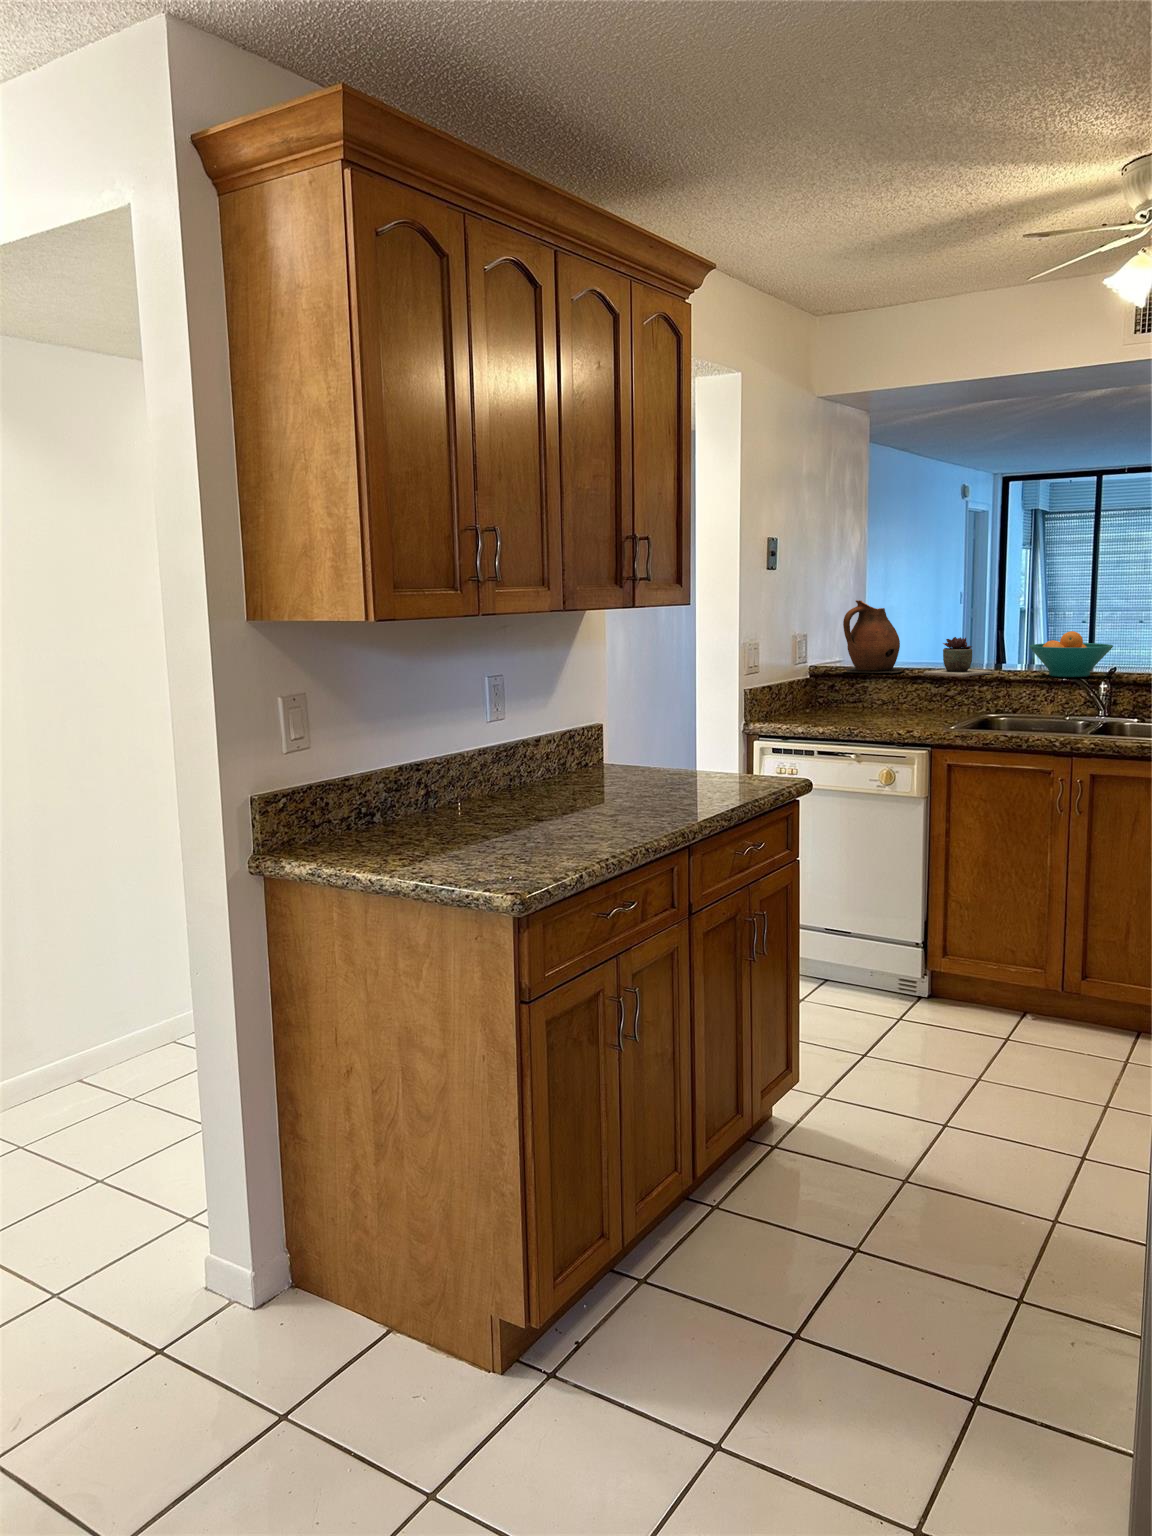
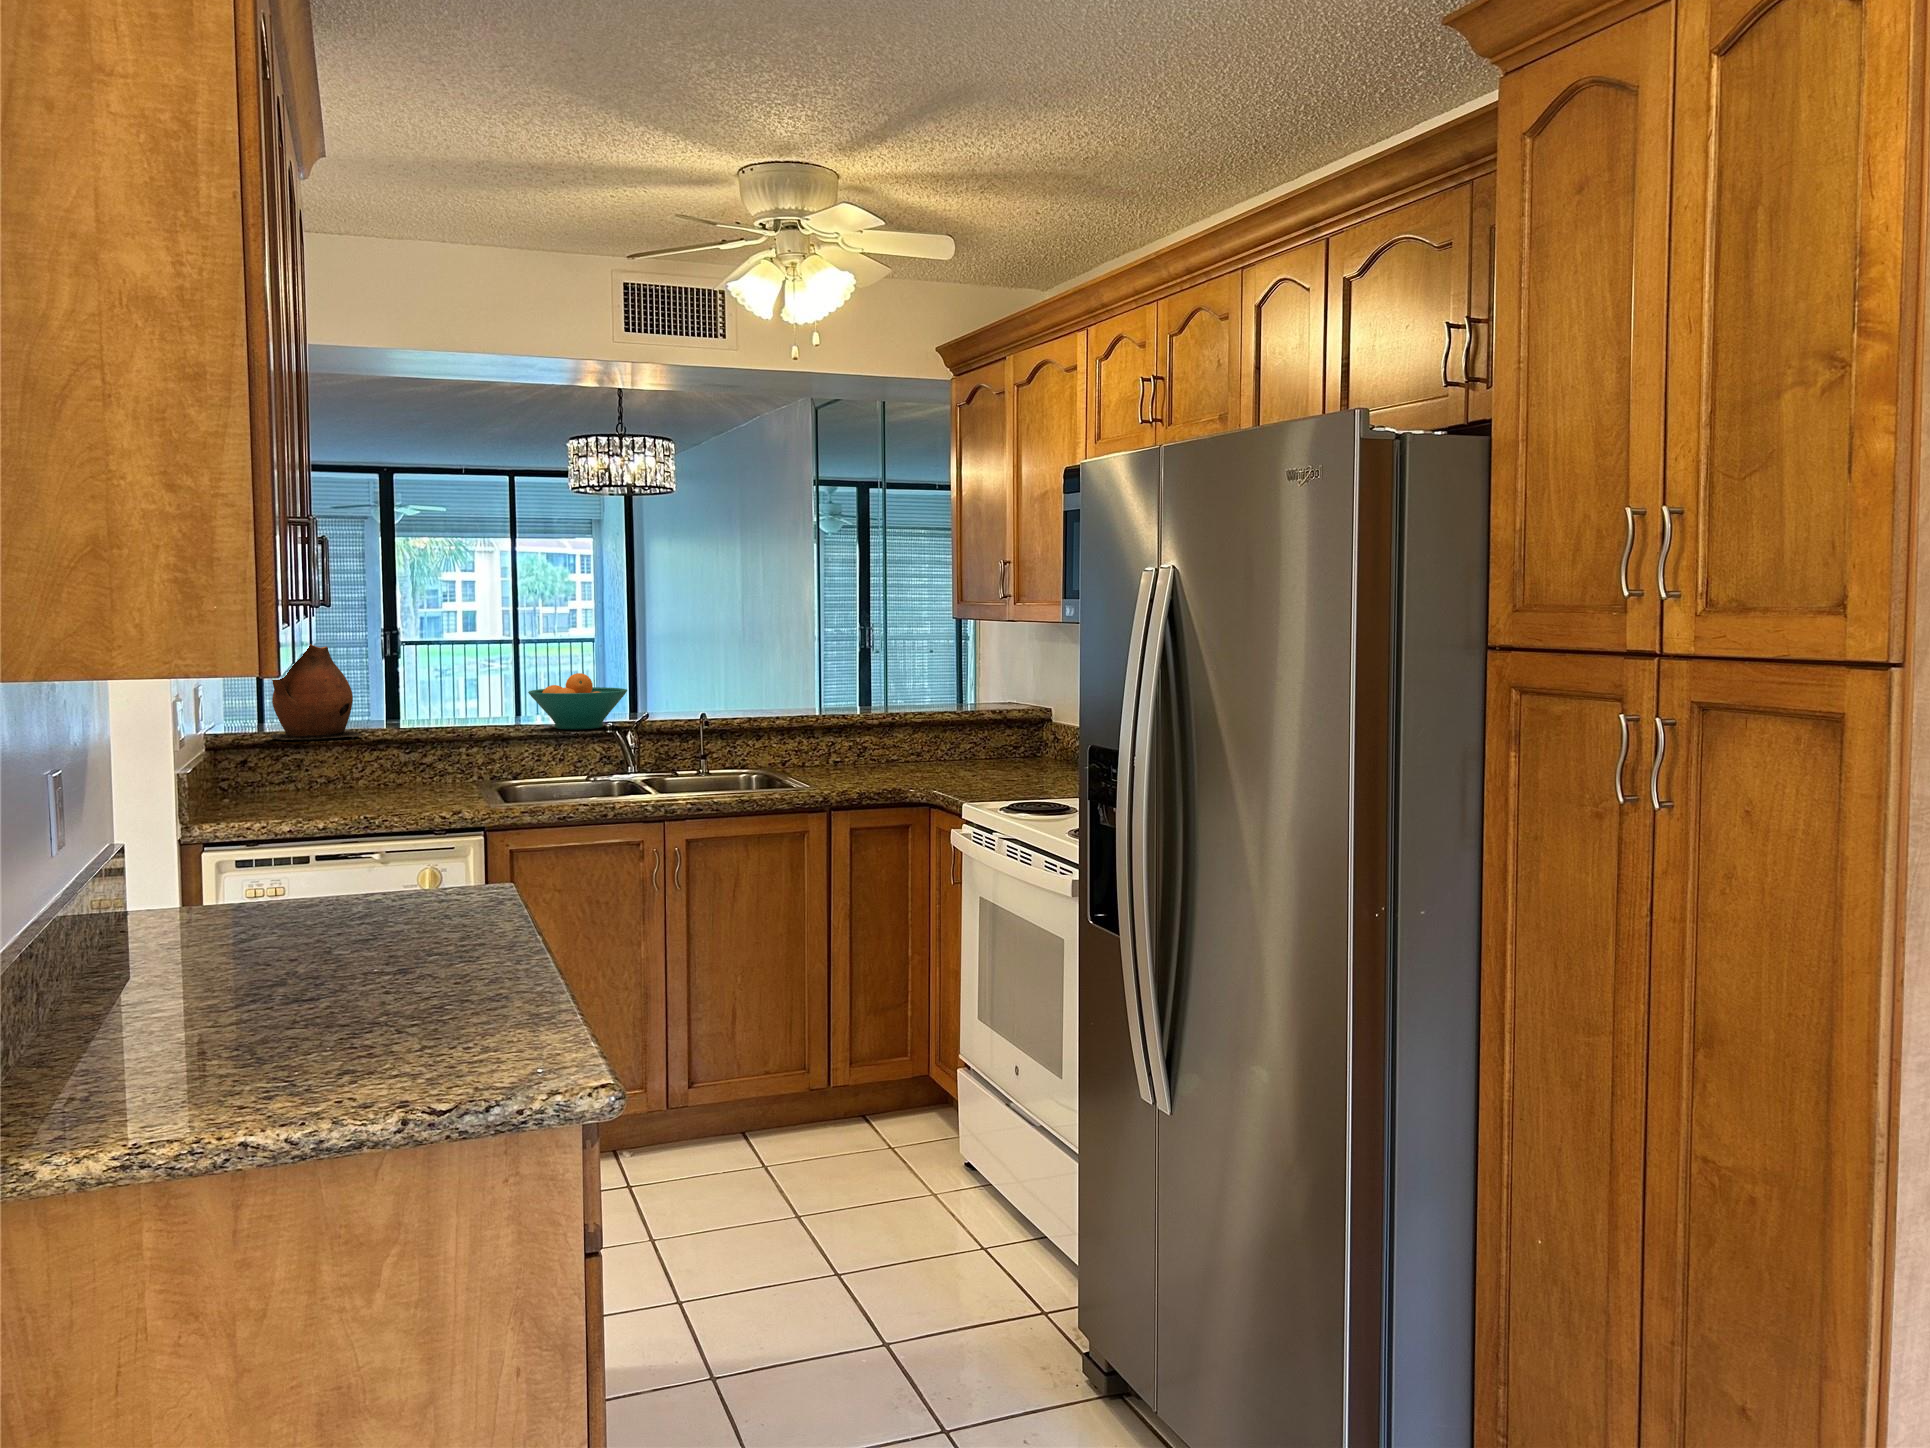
succulent plant: present [924,637,995,676] -> none [394,684,482,737]

